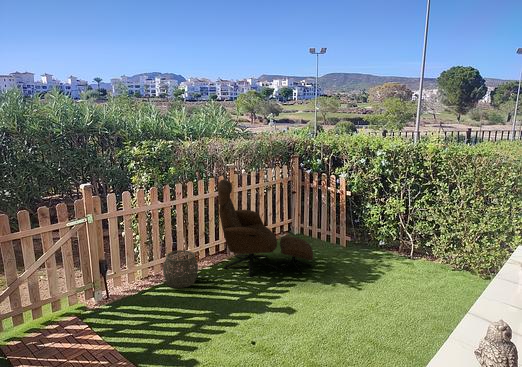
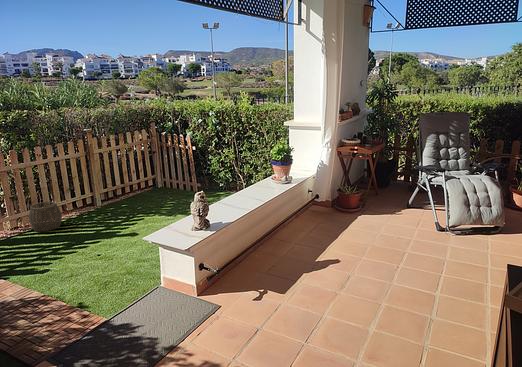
lounge chair: present [218,179,313,277] -> none [72,142,165,218]

